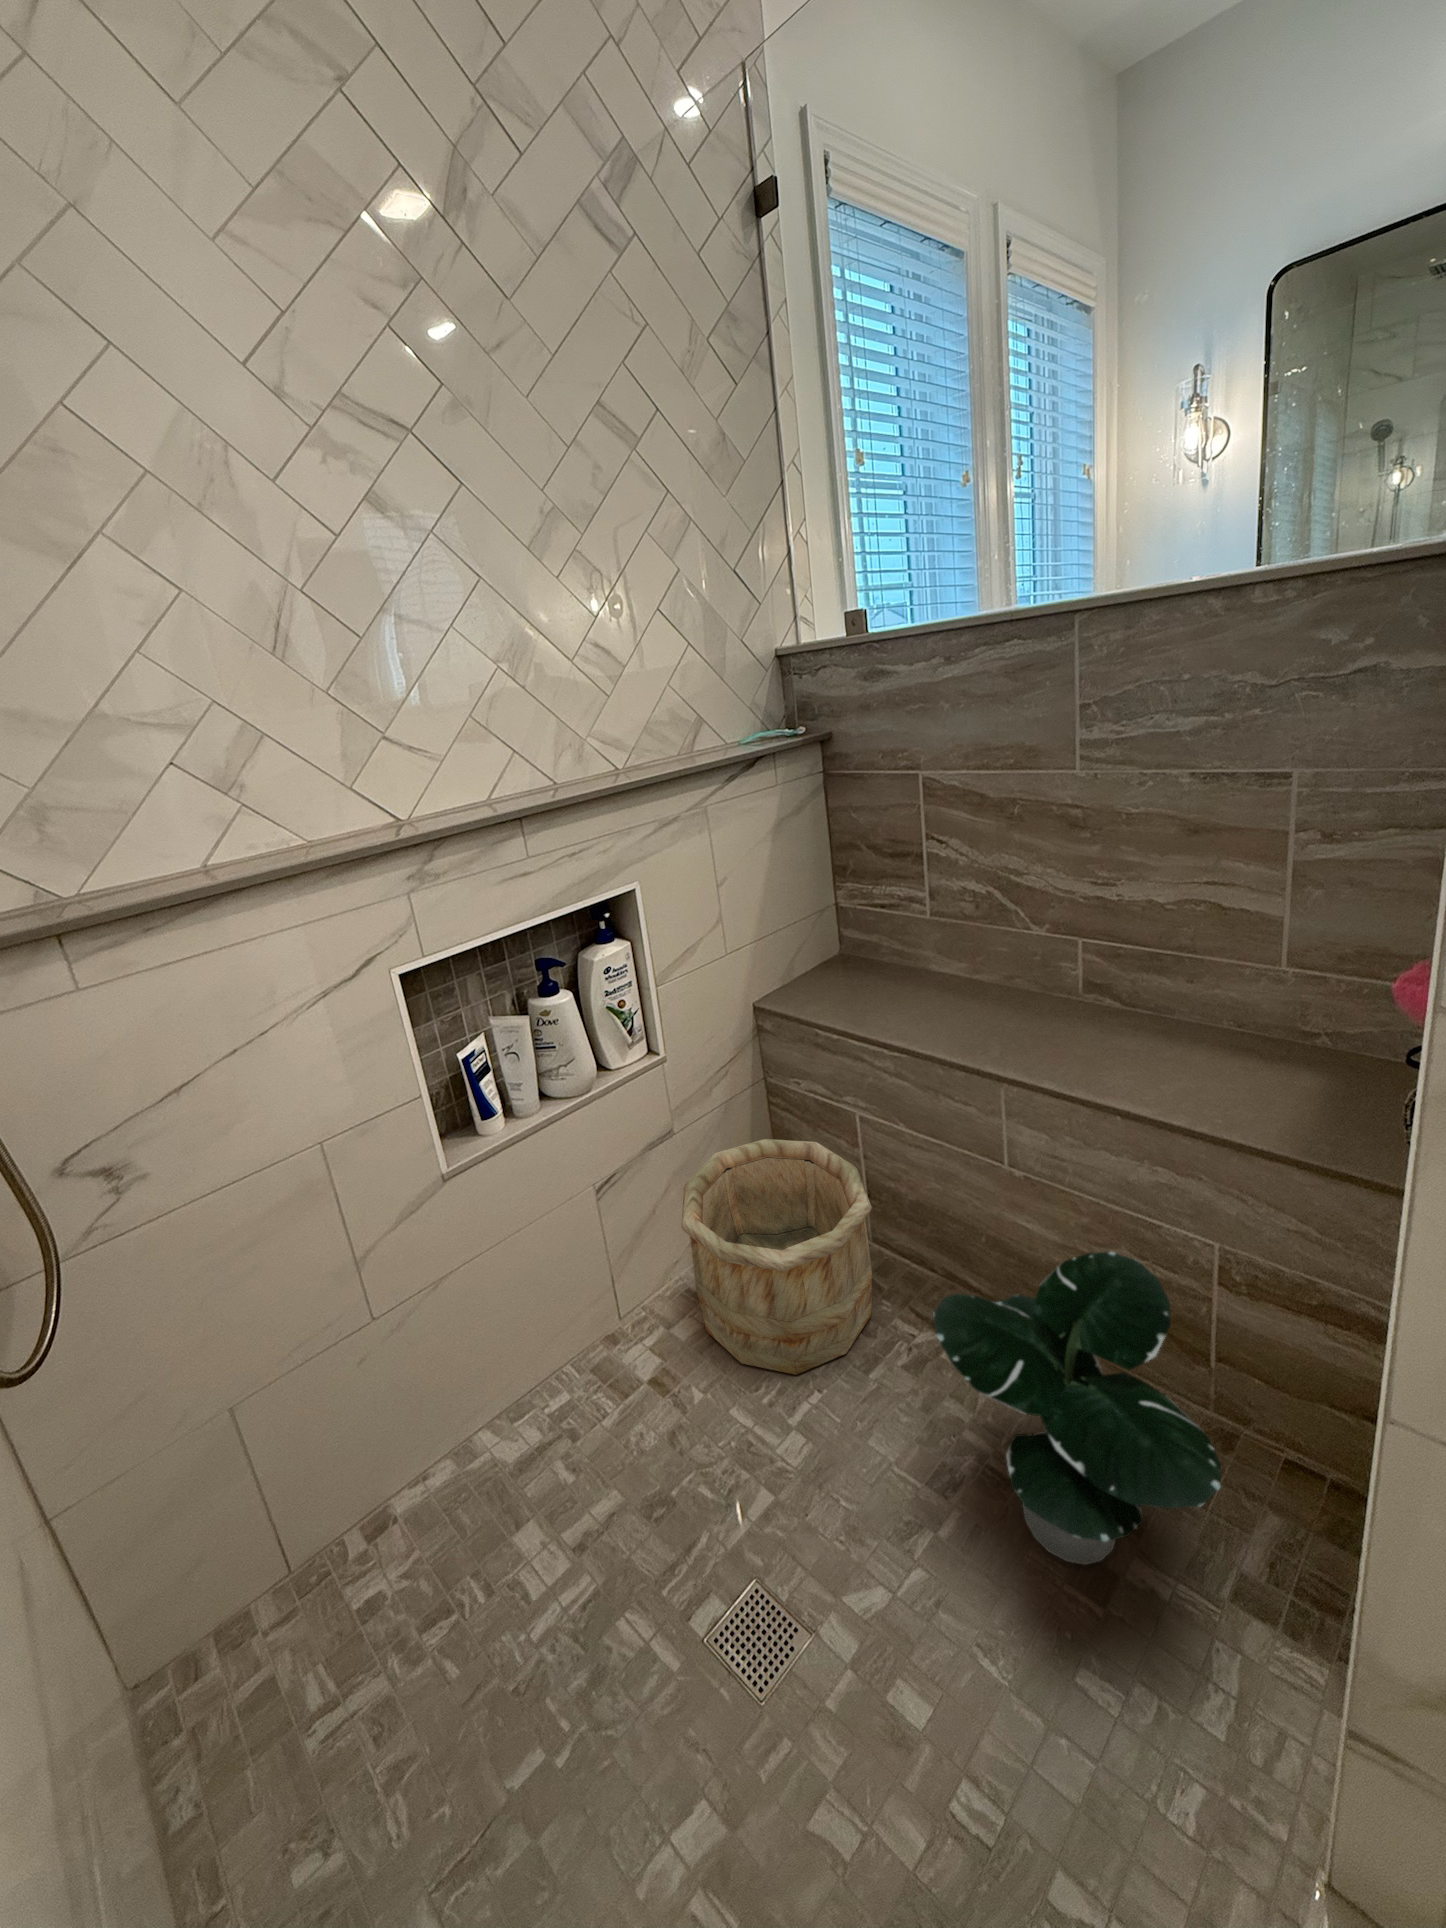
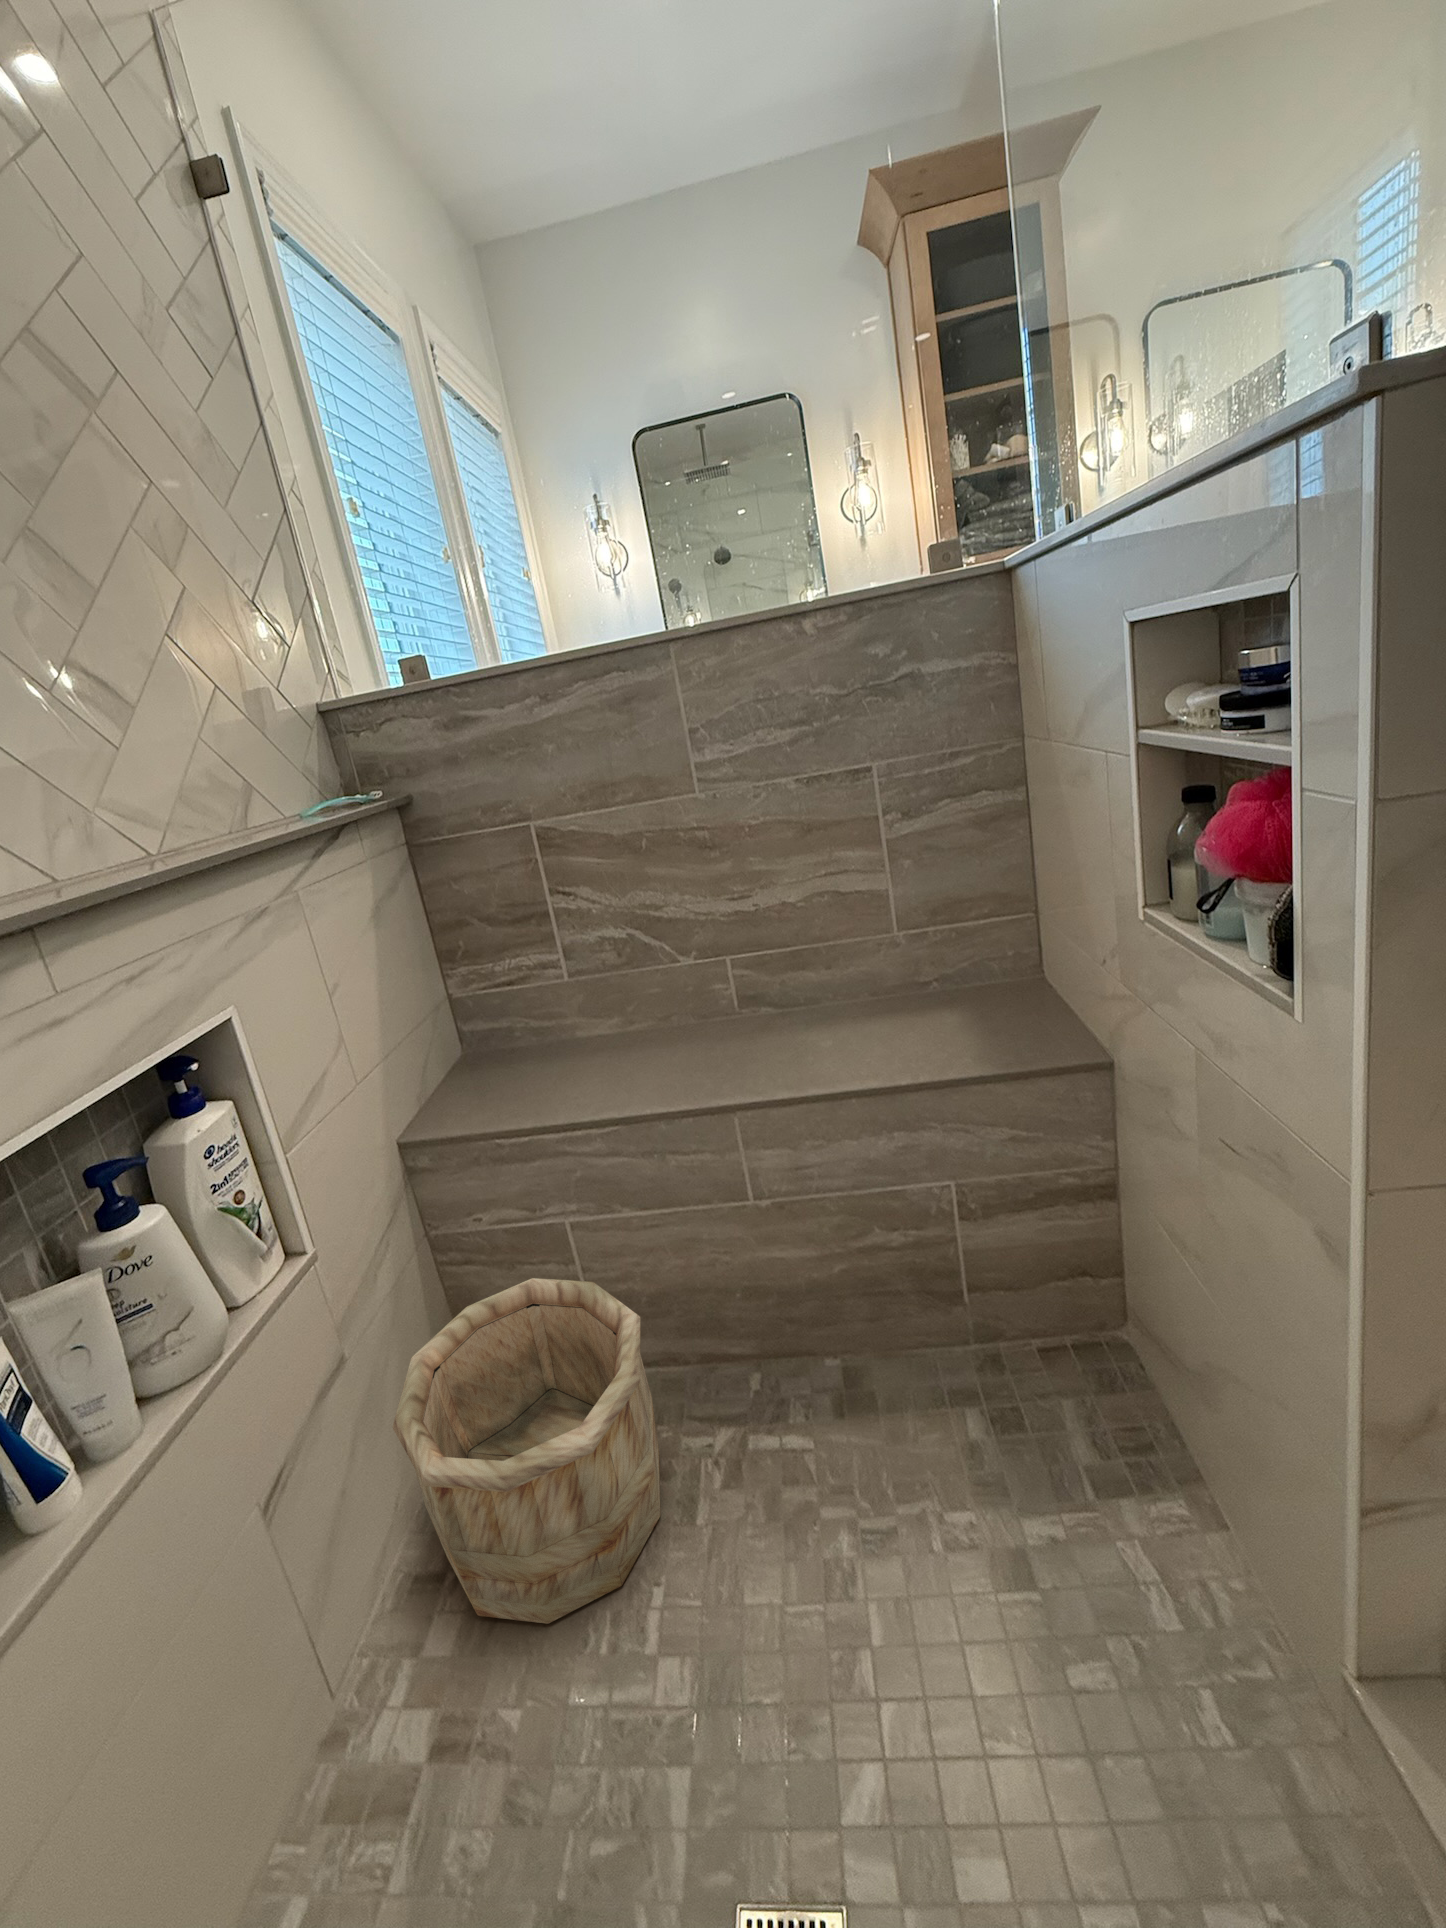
potted plant: present [933,1252,1221,1565] -> none [806,1224,1112,1577]

